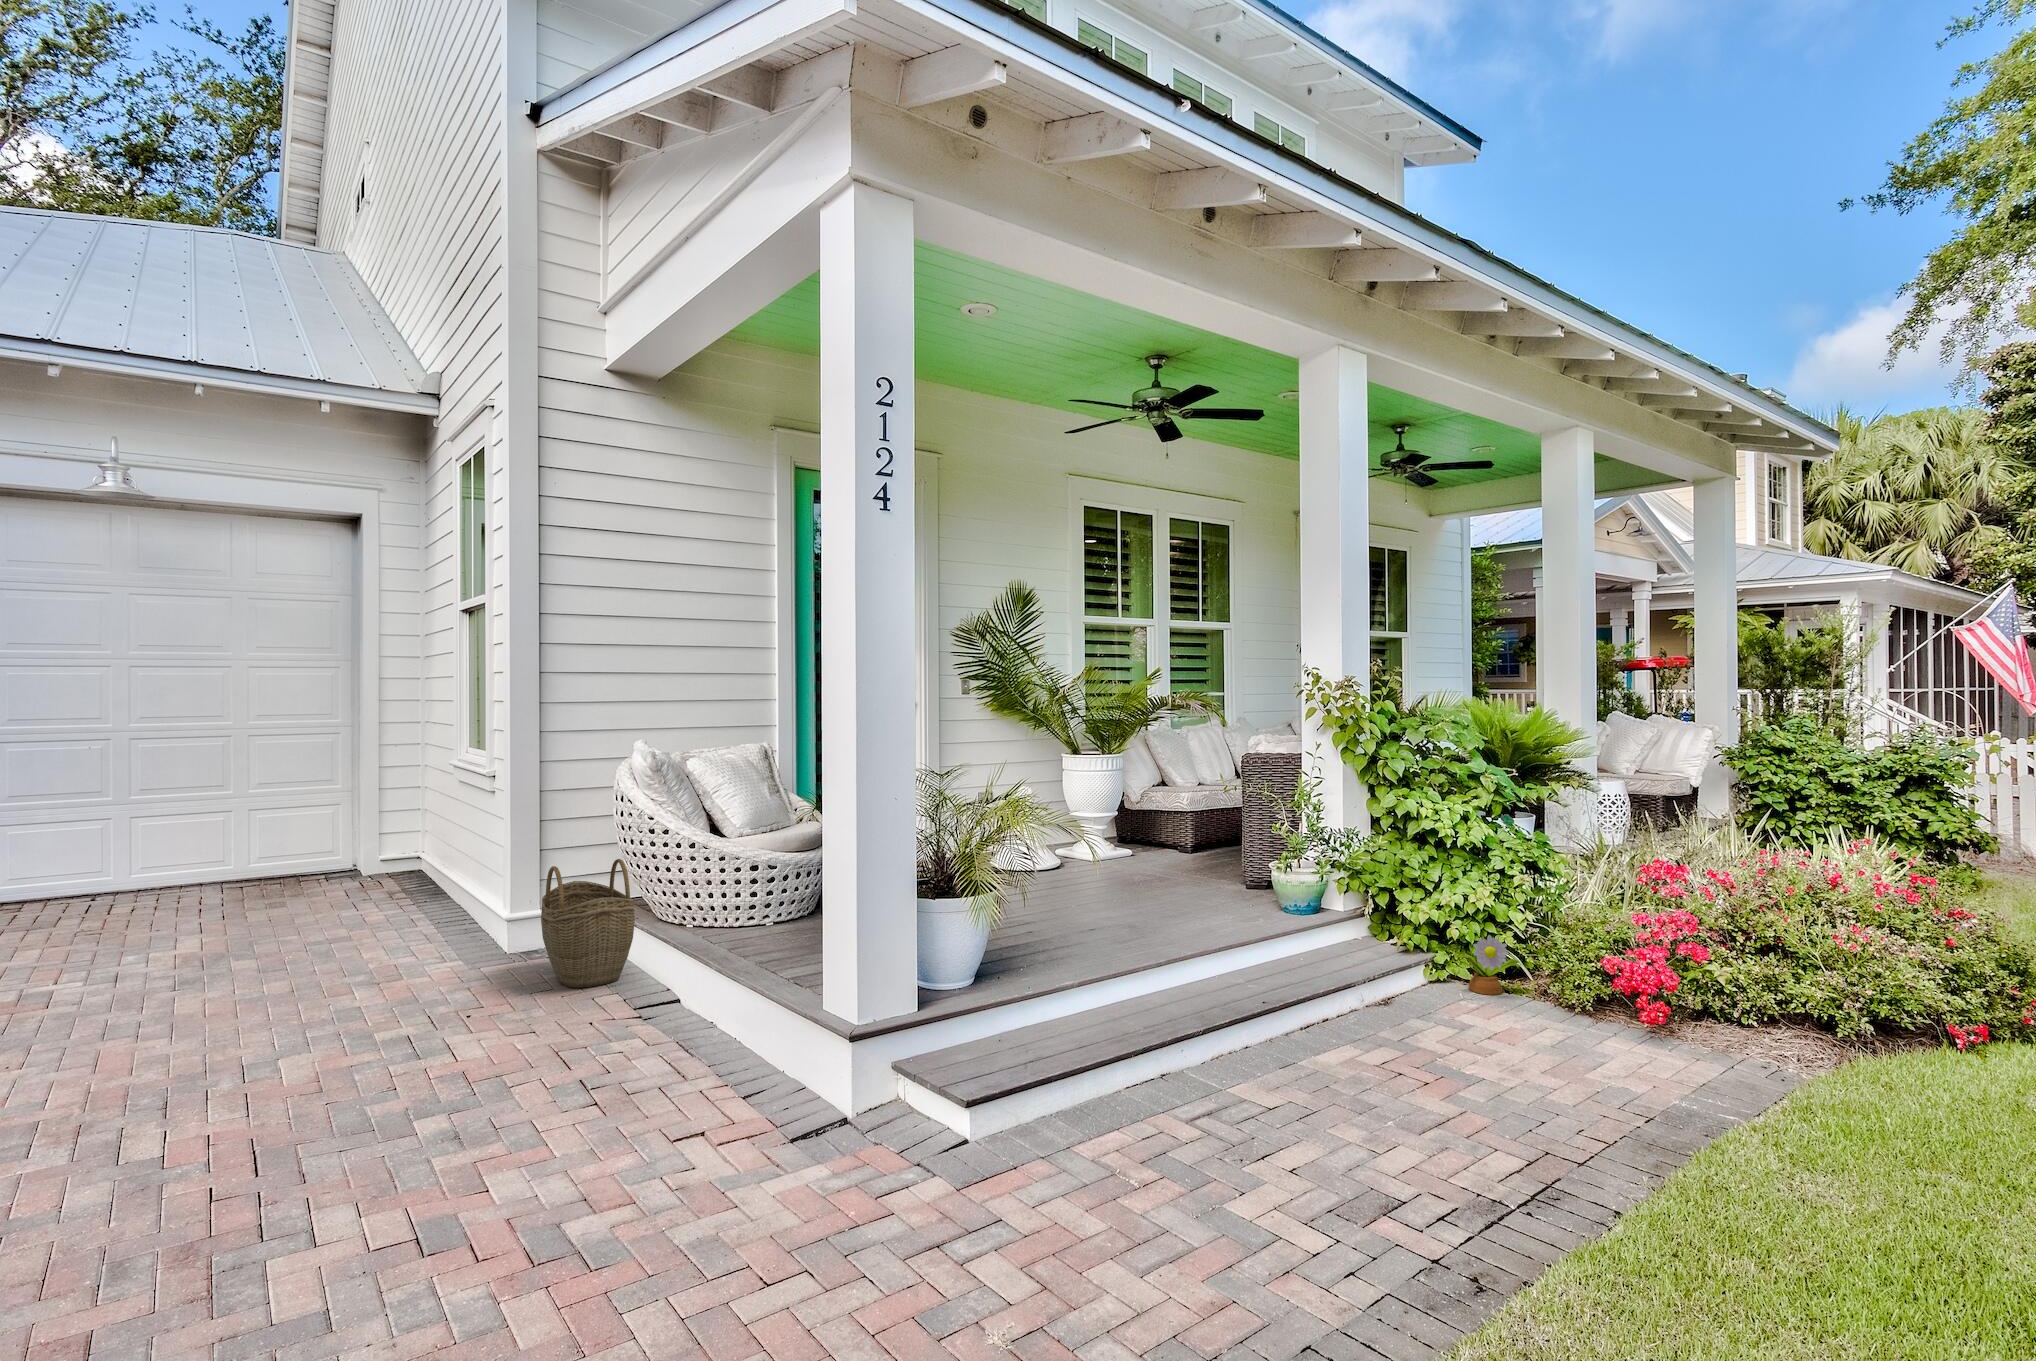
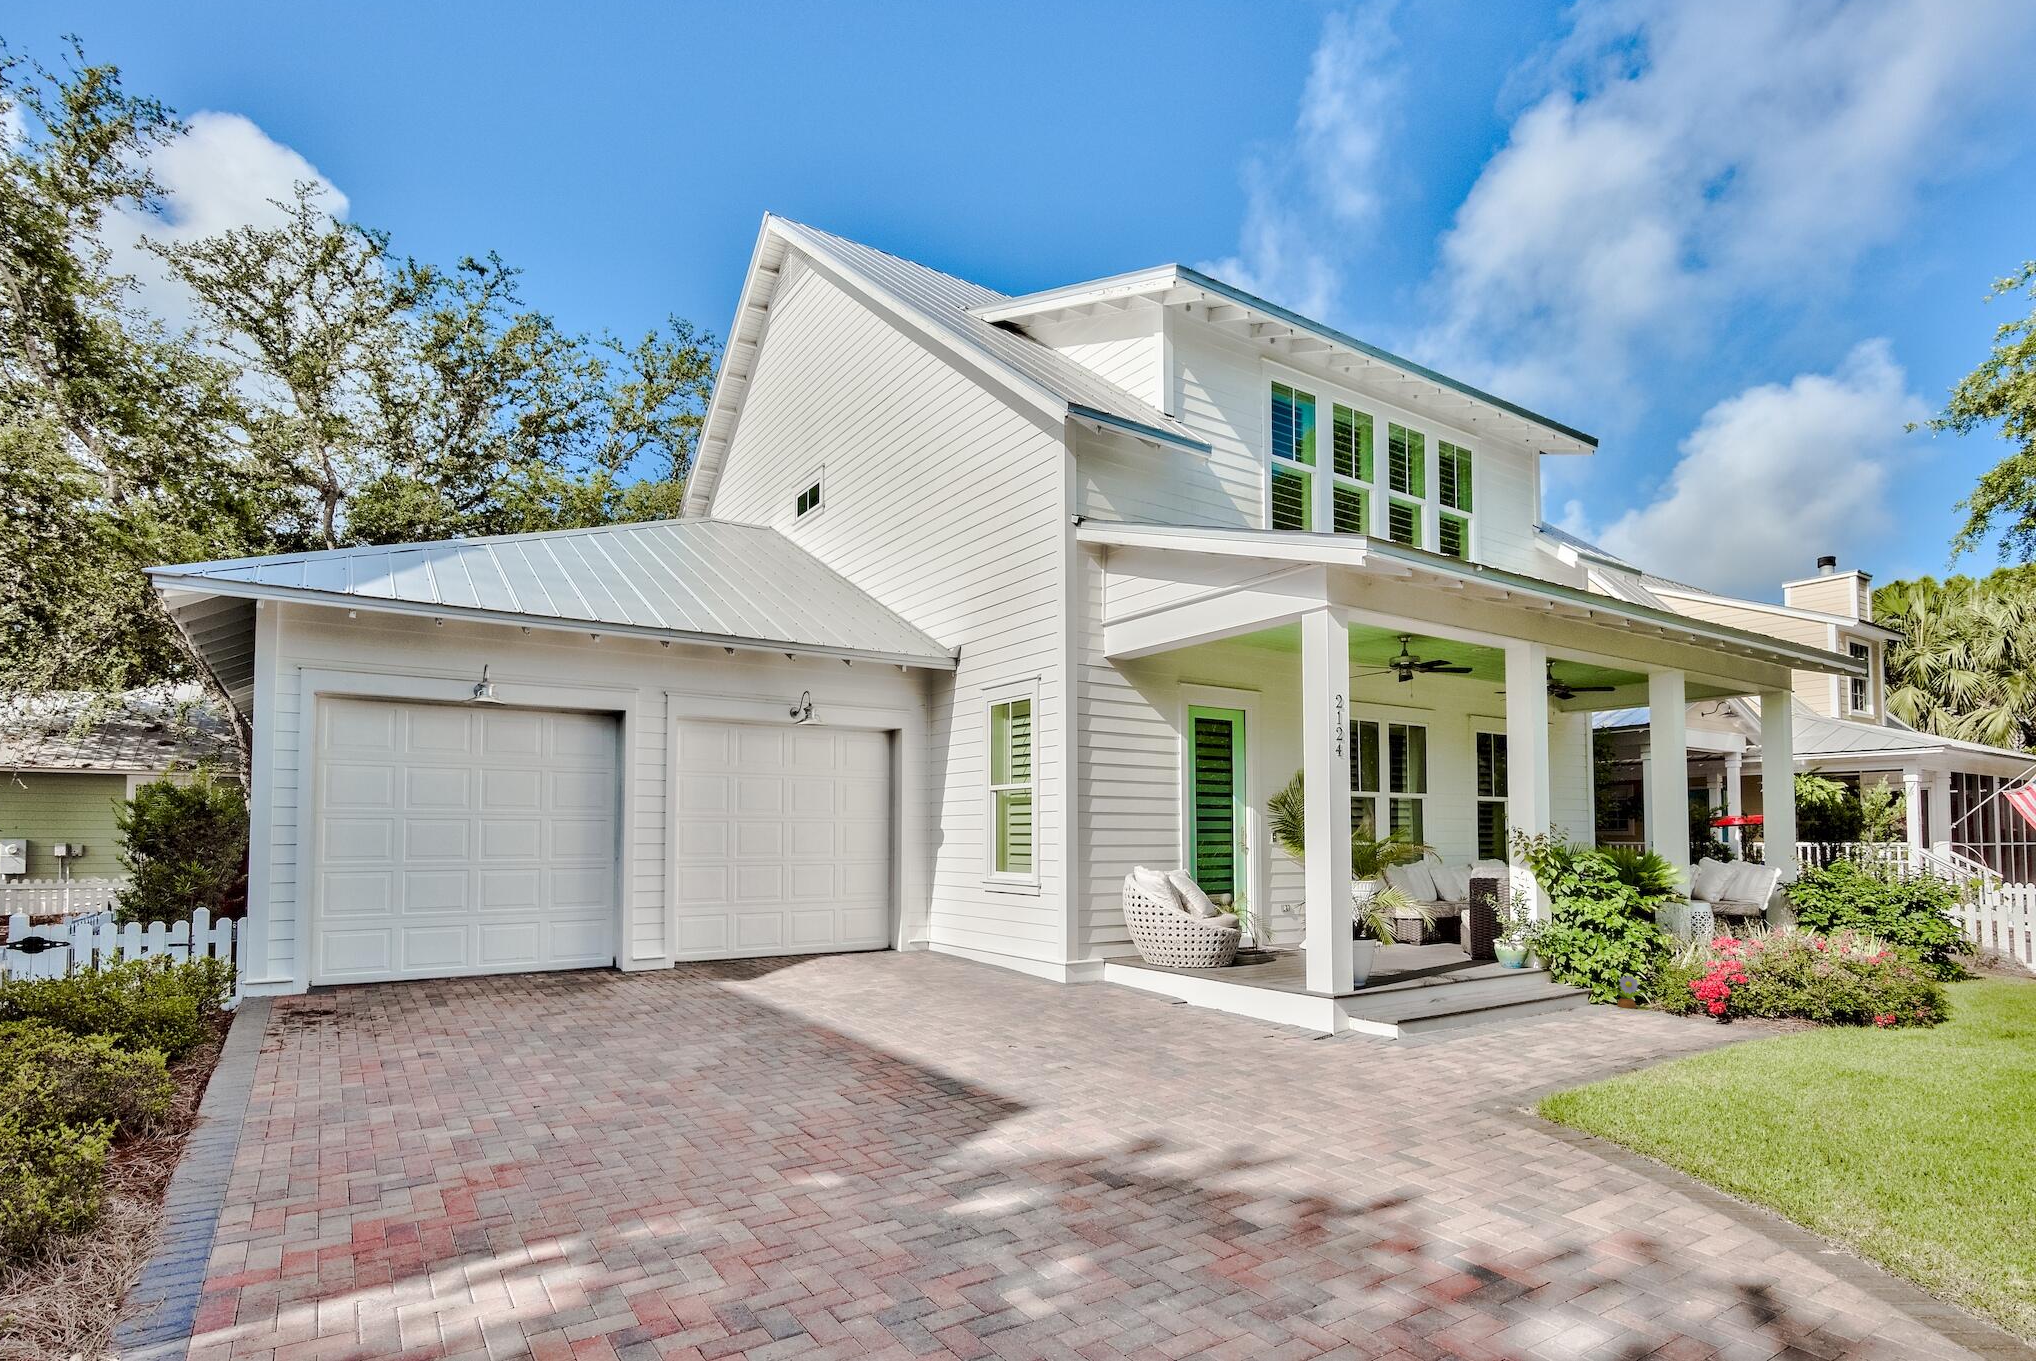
woven basket: present [541,859,635,988] -> none [1104,929,1157,996]

